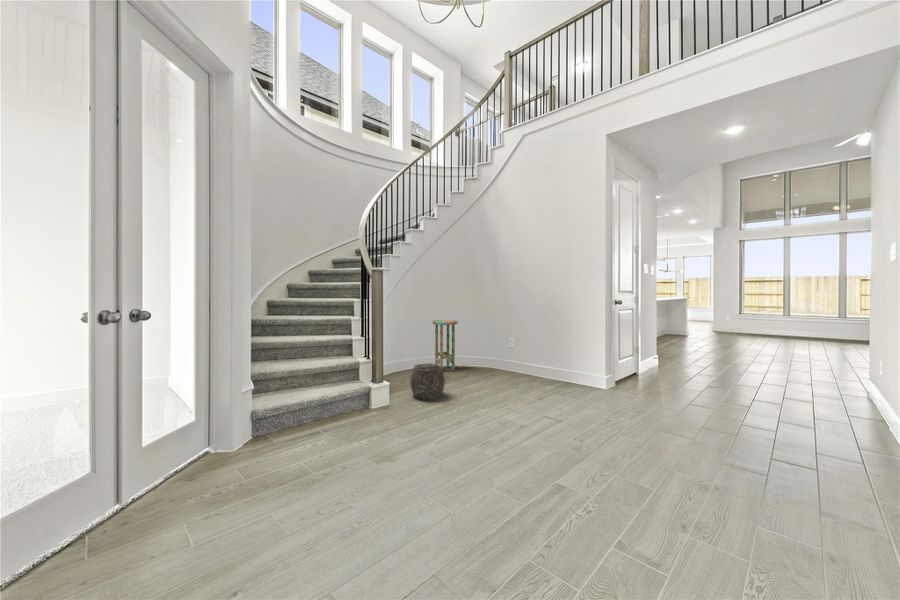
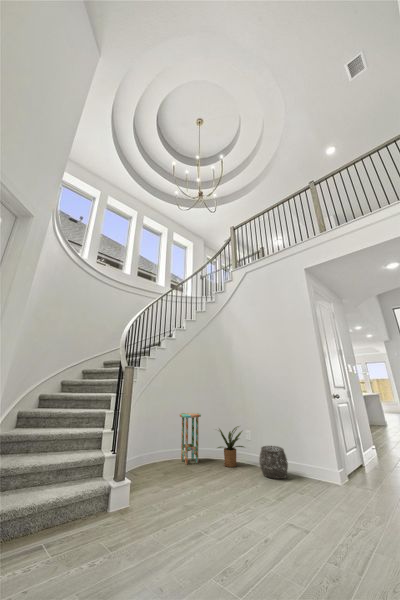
house plant: none [471,333,508,374] -> present [218,426,244,467]
woven basket: present [410,363,445,400] -> present [259,446,288,479]

